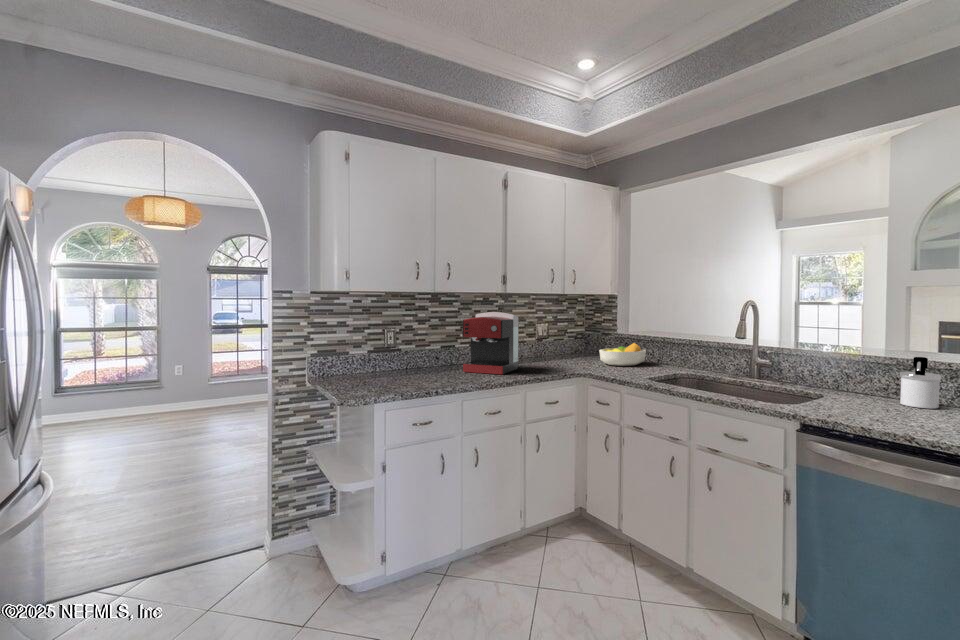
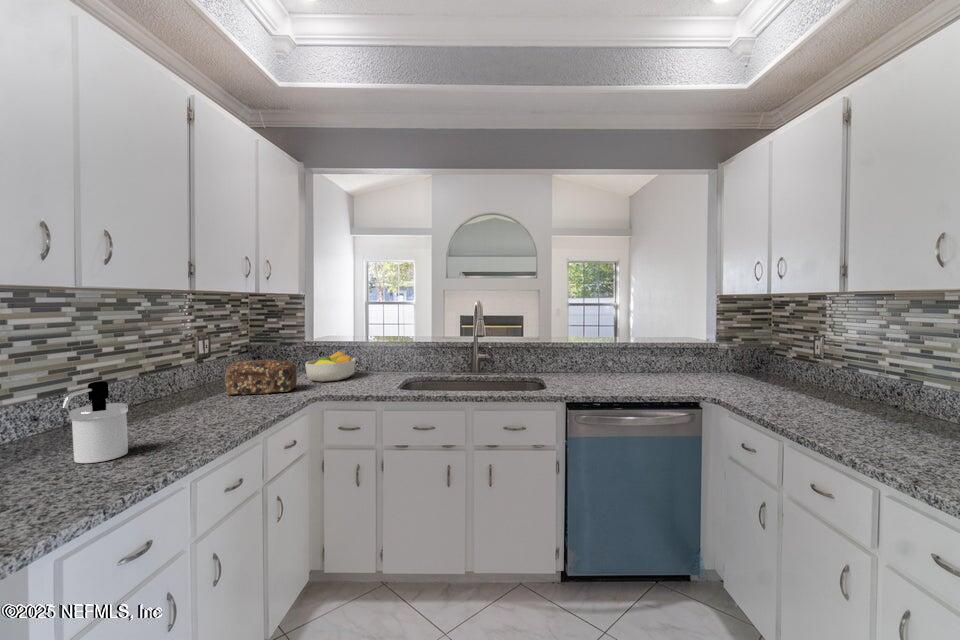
coffee maker: present [462,312,518,374] -> none [123,320,216,432]
bread loaf: none [538,342,586,367] -> present [225,359,297,395]
soap dispenser: present [900,357,941,409] -> present [62,381,128,463]

